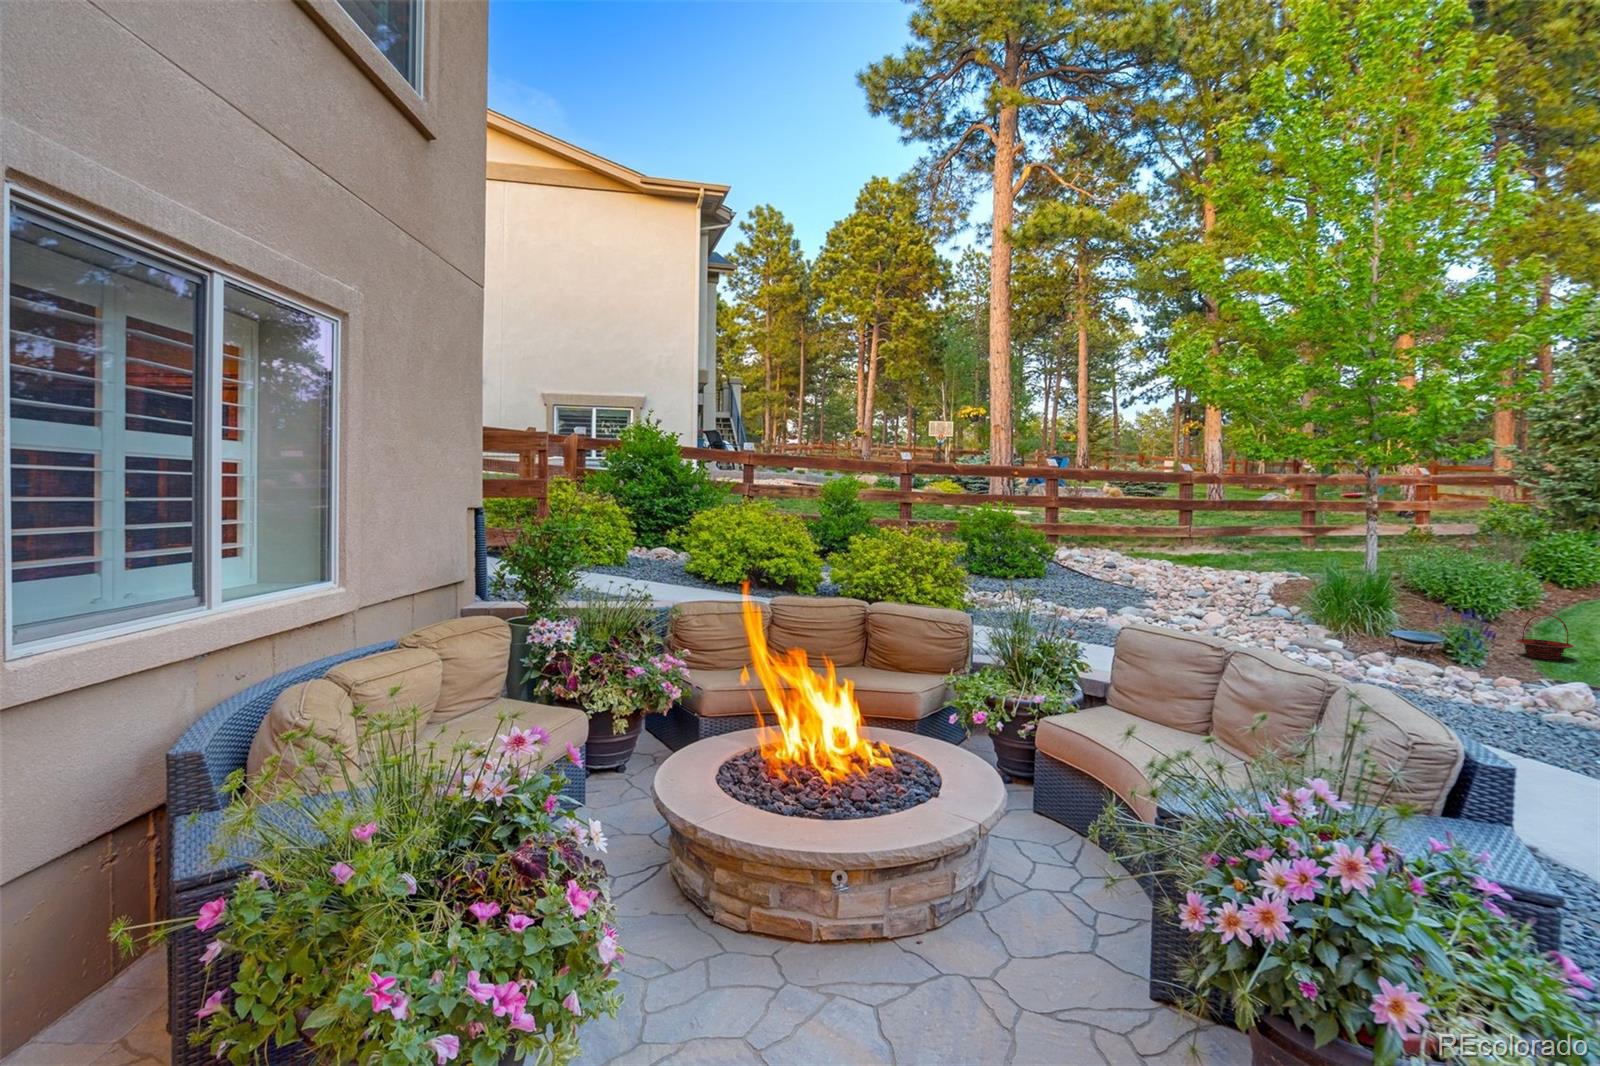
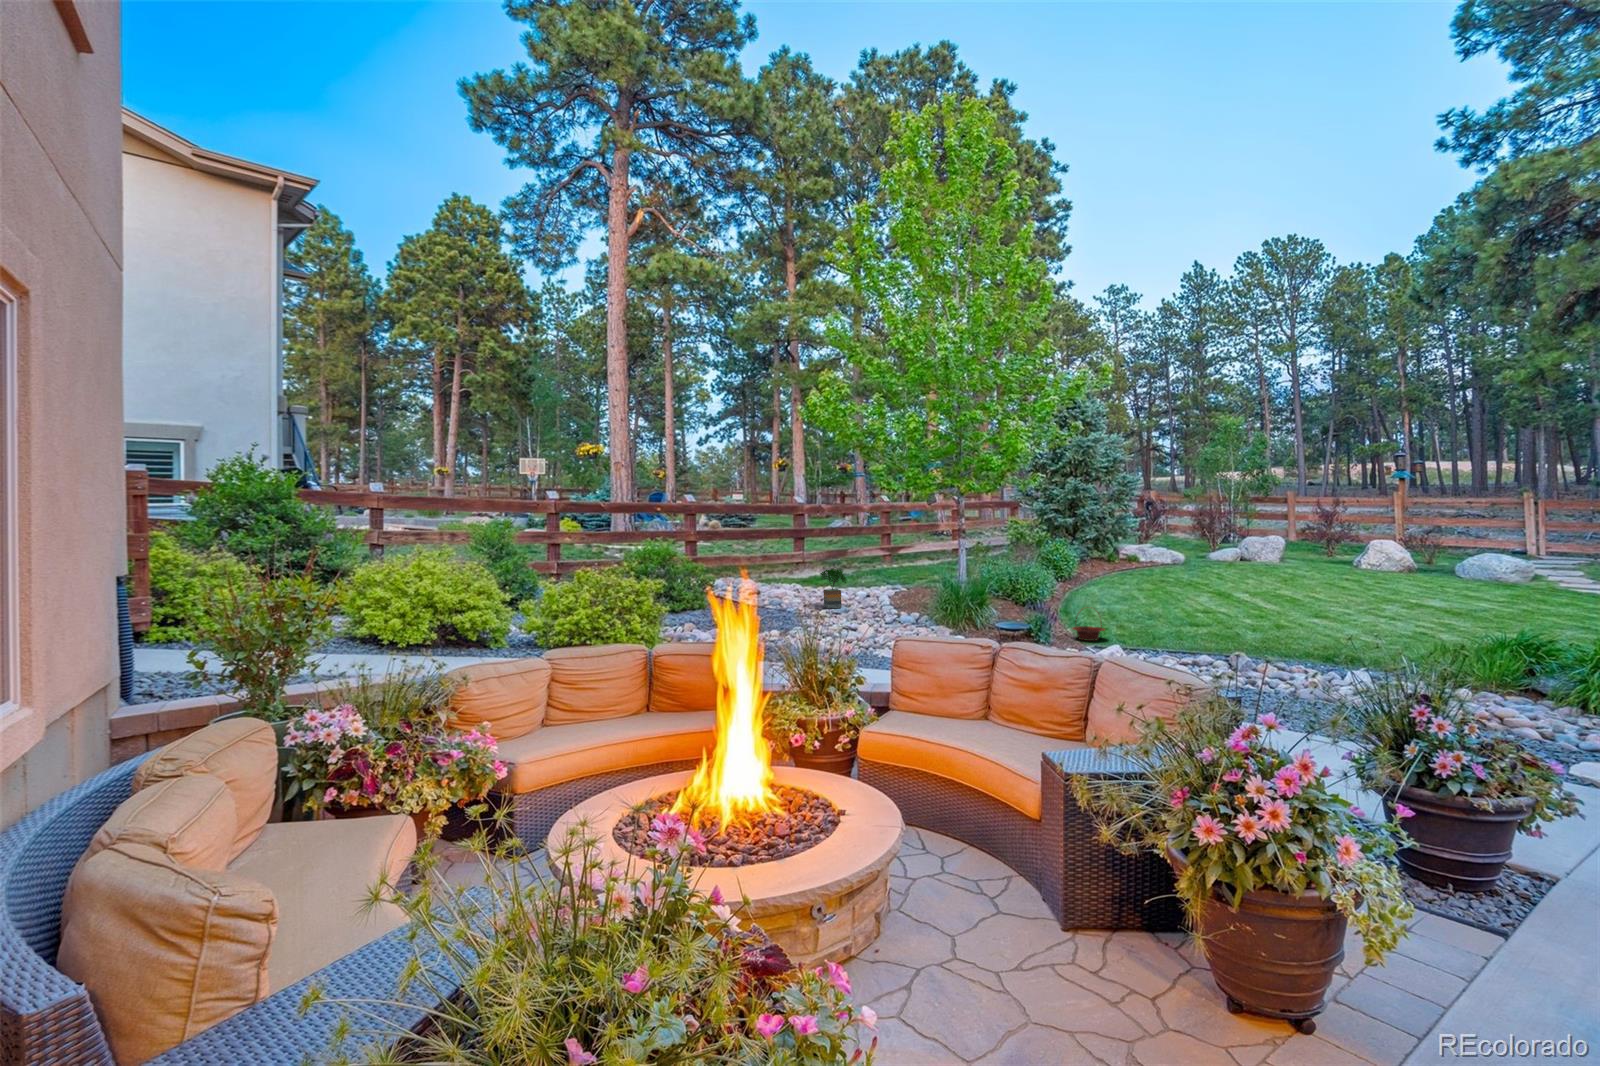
potted tree: none [1177,544,1211,590] -> present [820,569,847,608]

